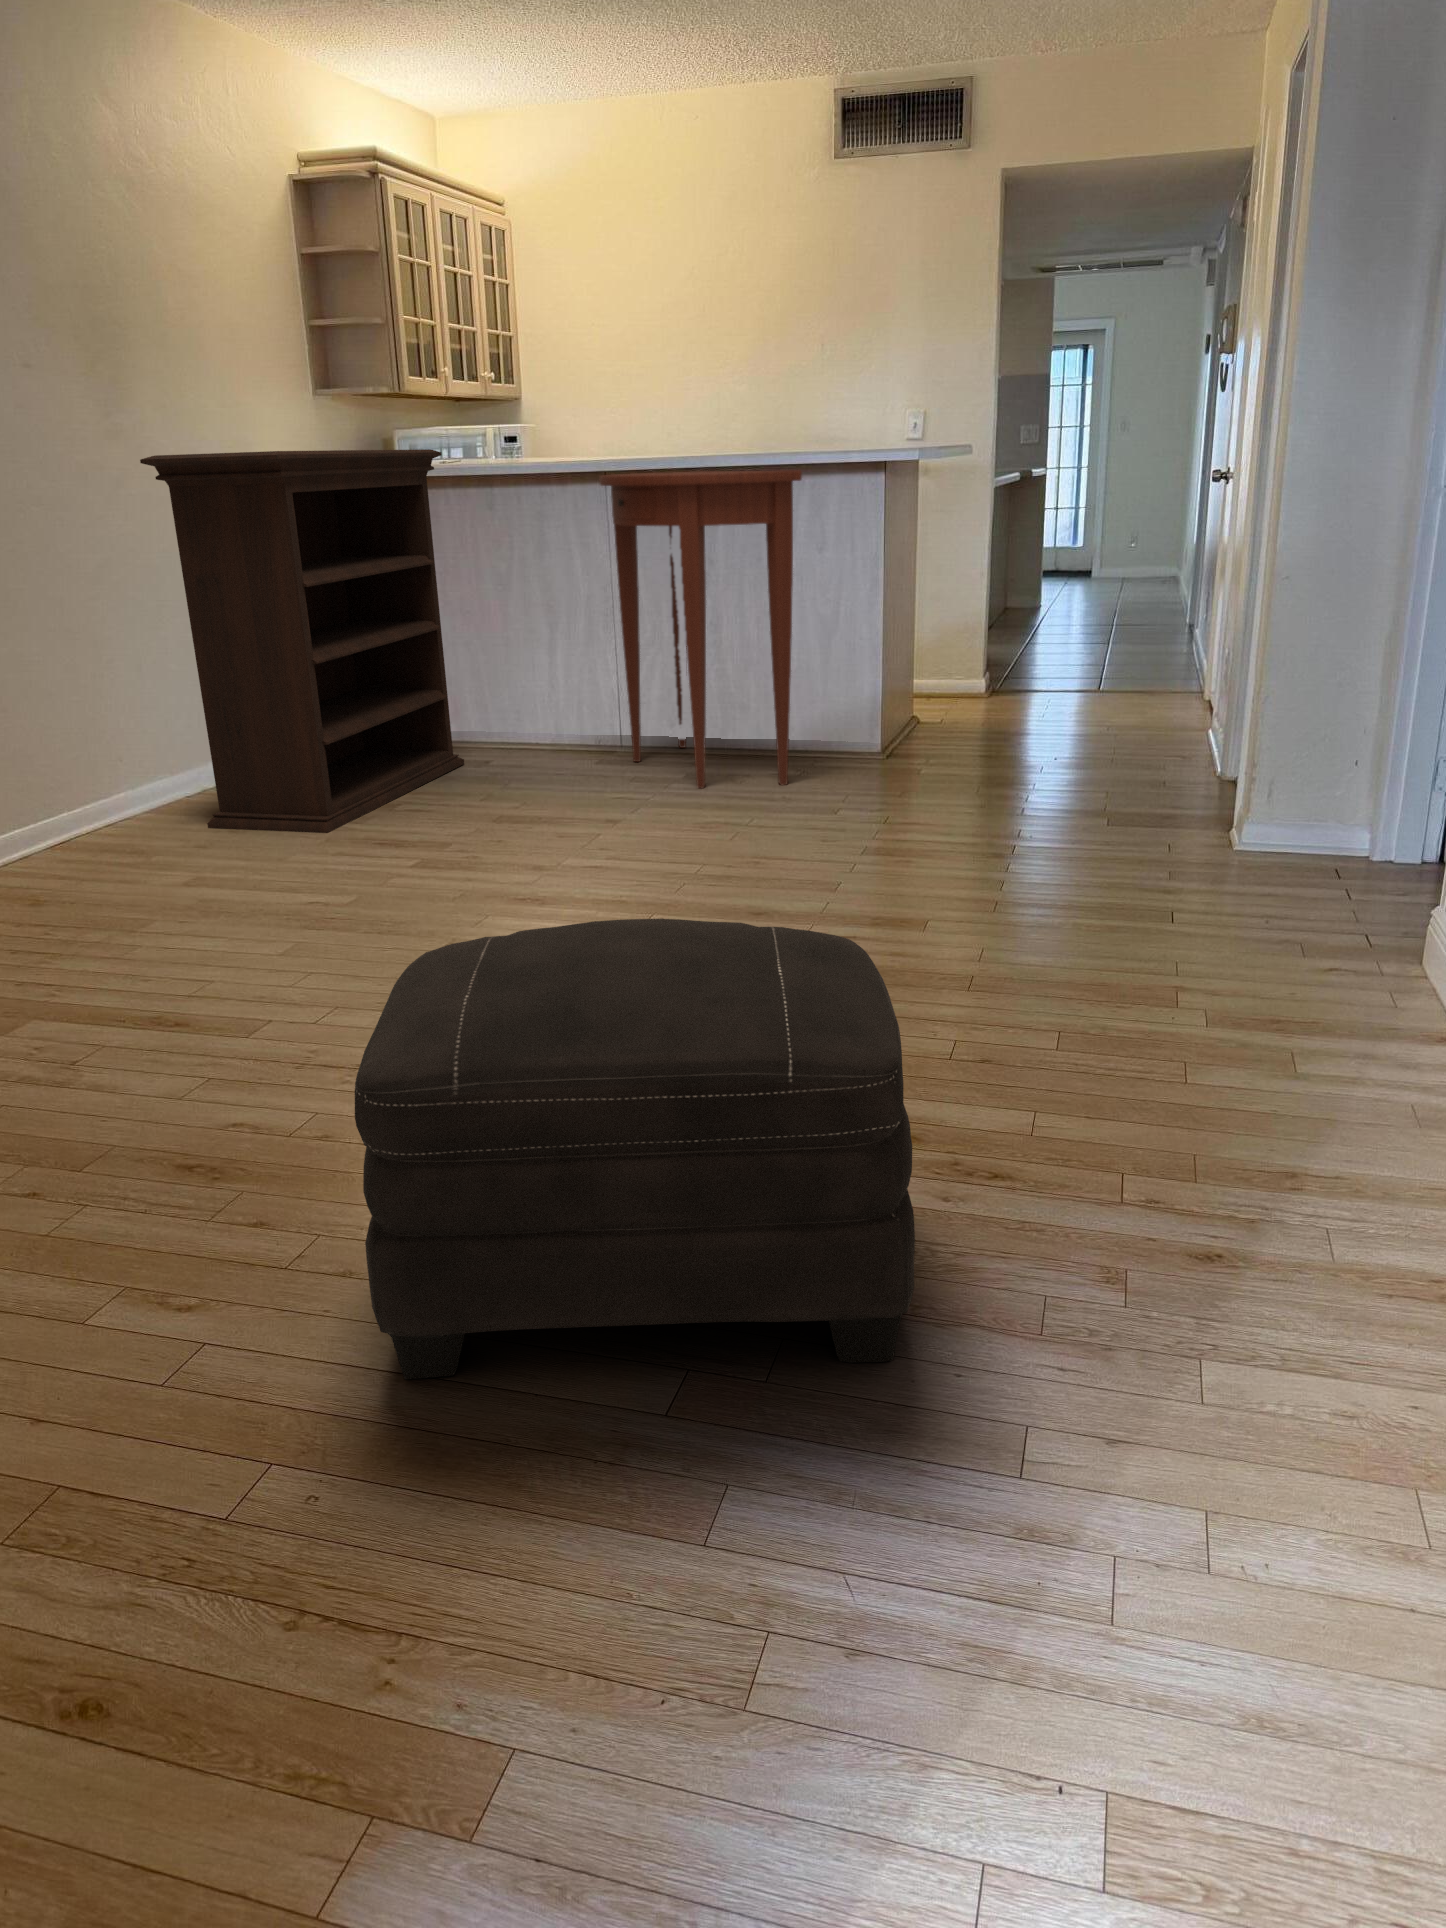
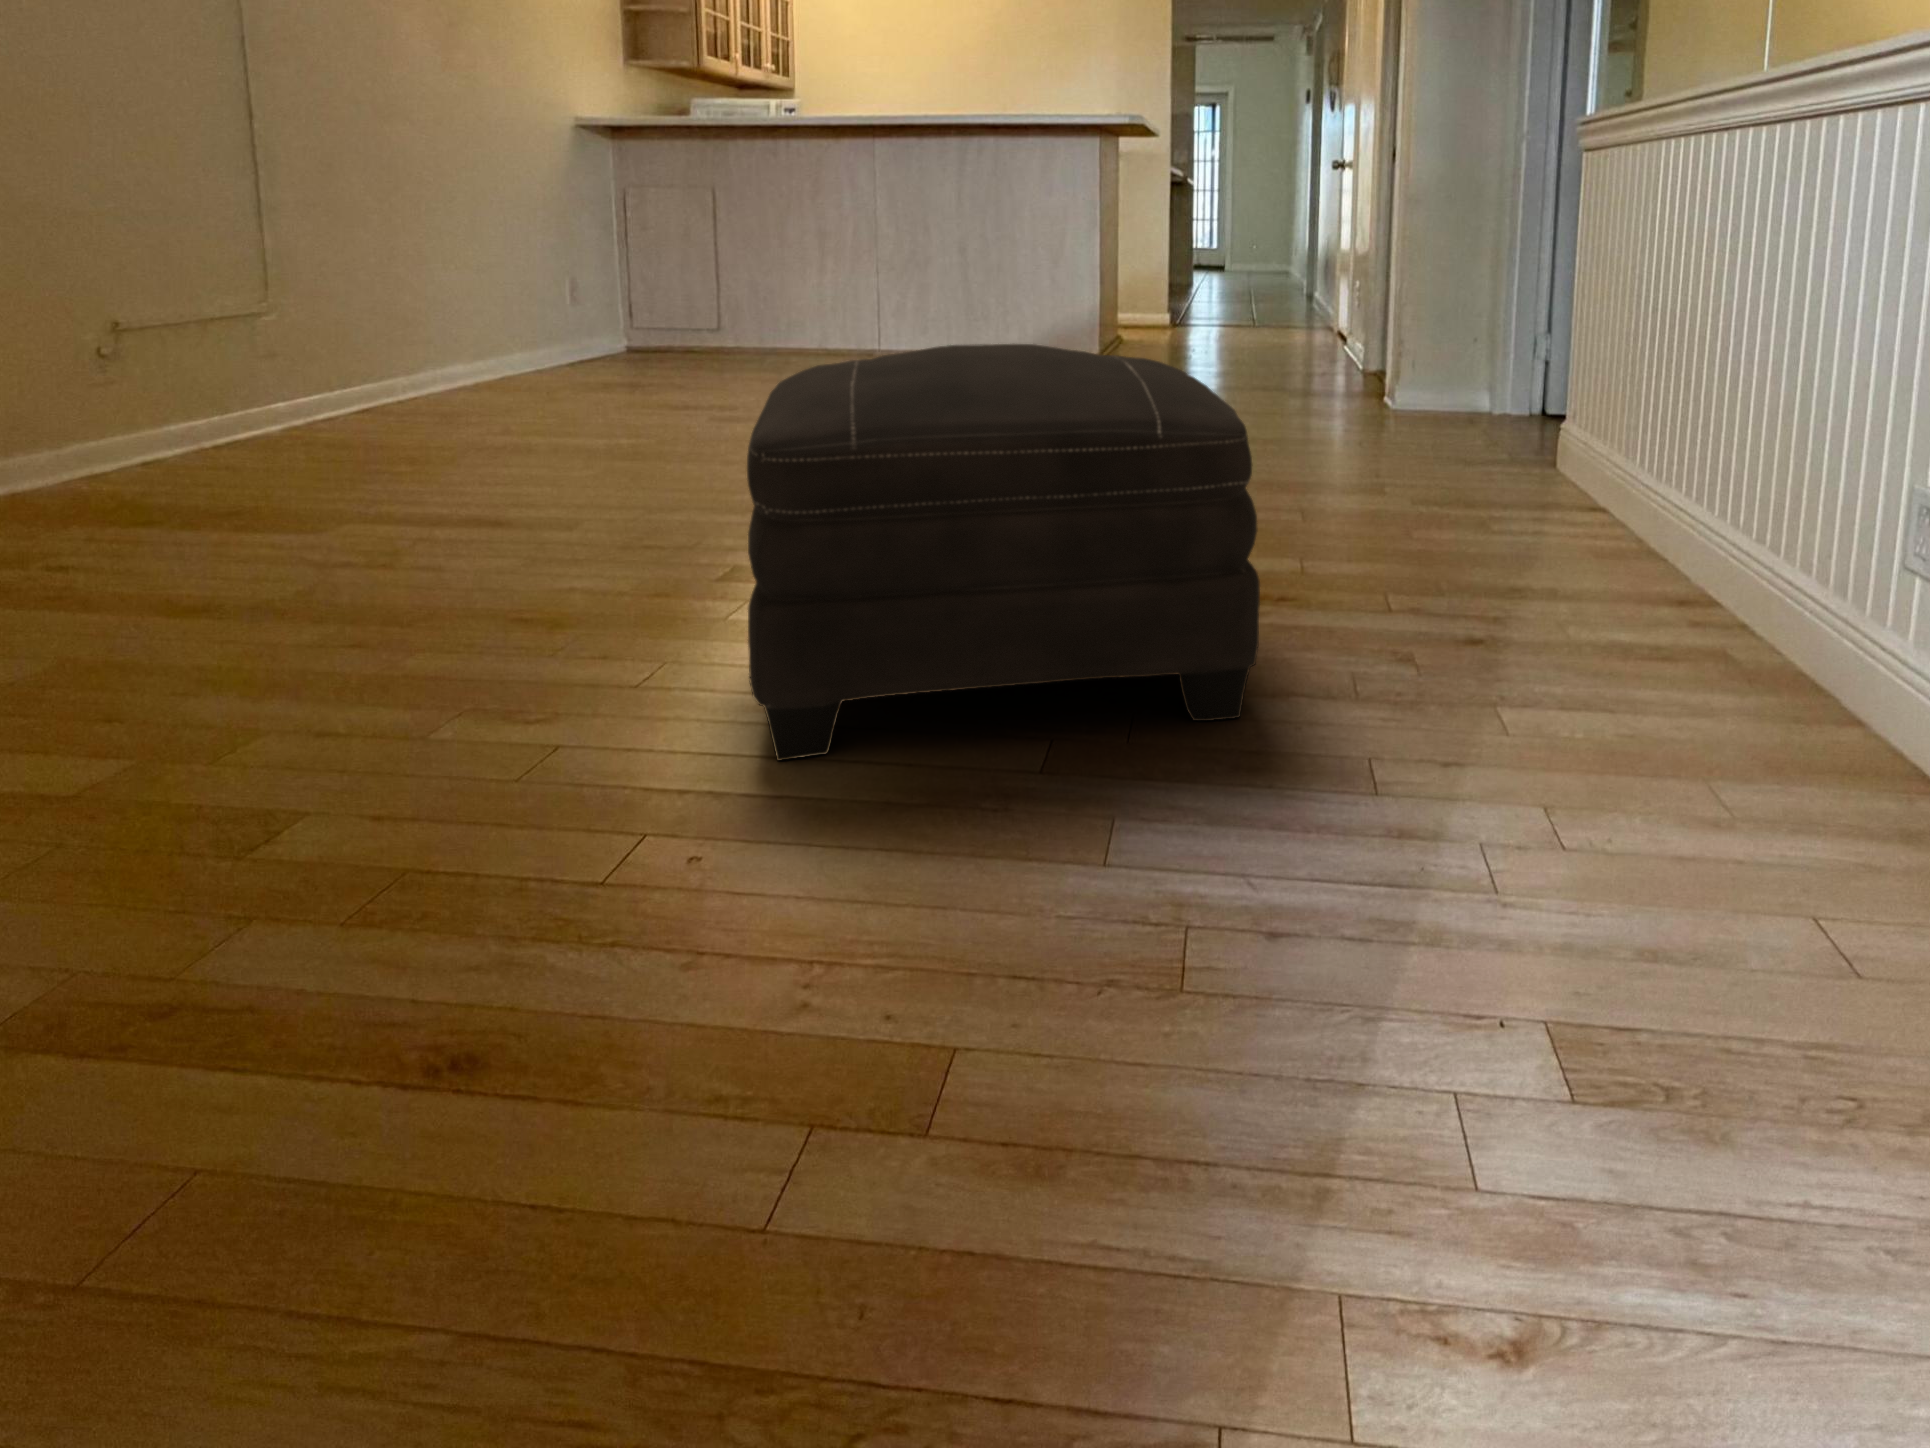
bookshelf: present [140,449,464,833] -> none [475,73,745,404]
console table: present [599,470,802,788] -> none [875,121,1043,377]

